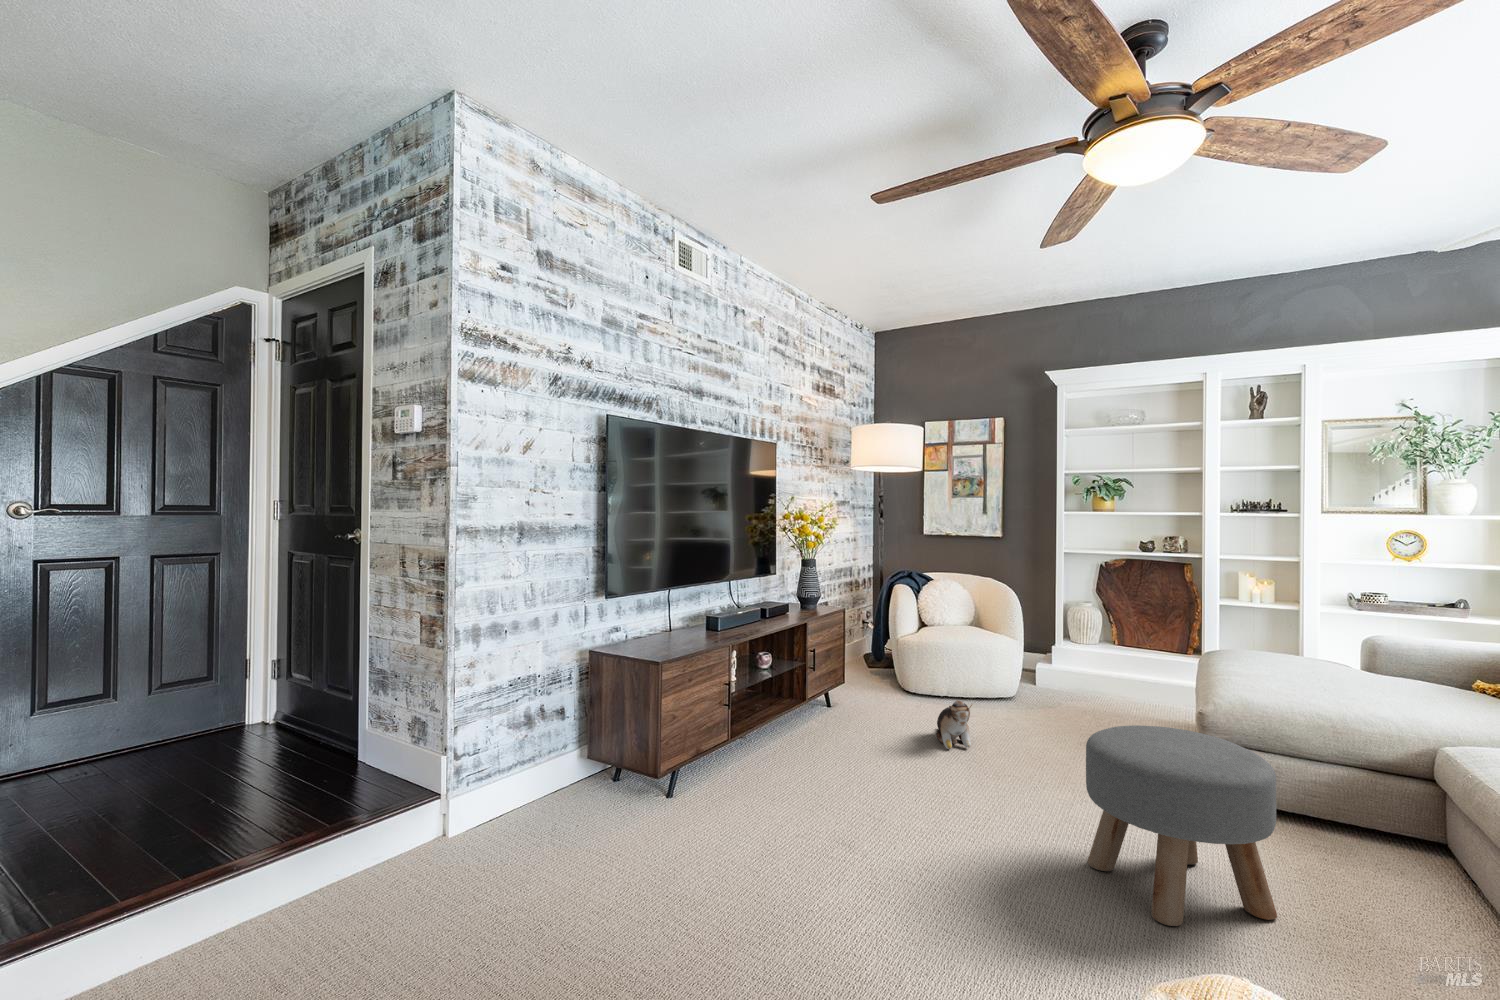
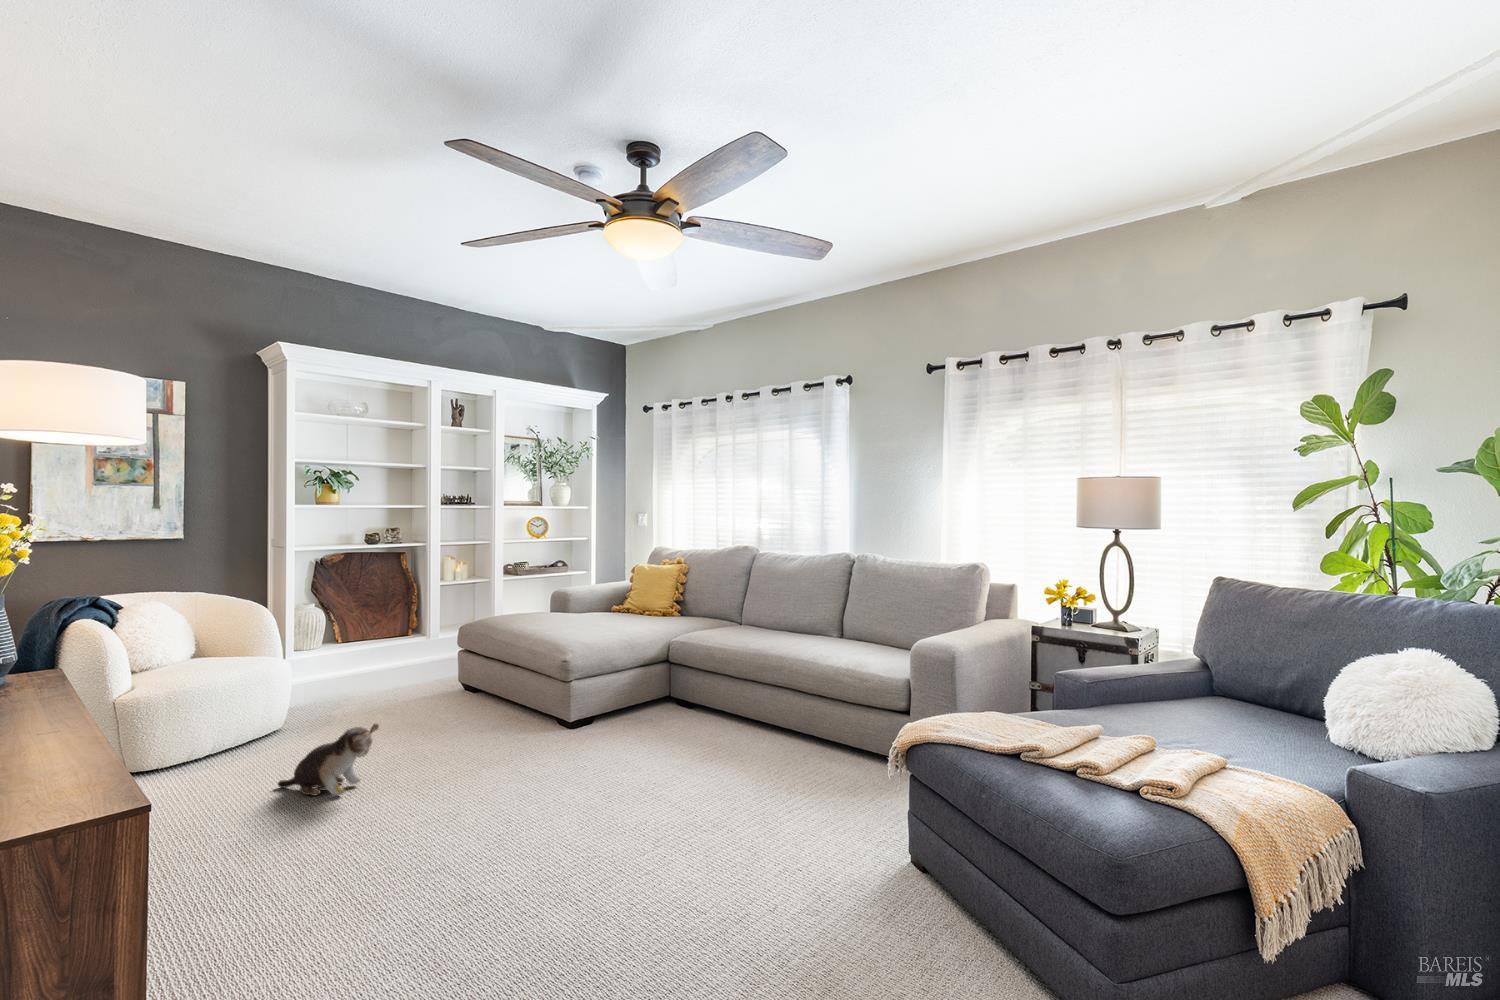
ottoman: present [1086,725,1277,926] -> none [604,654,727,790]

